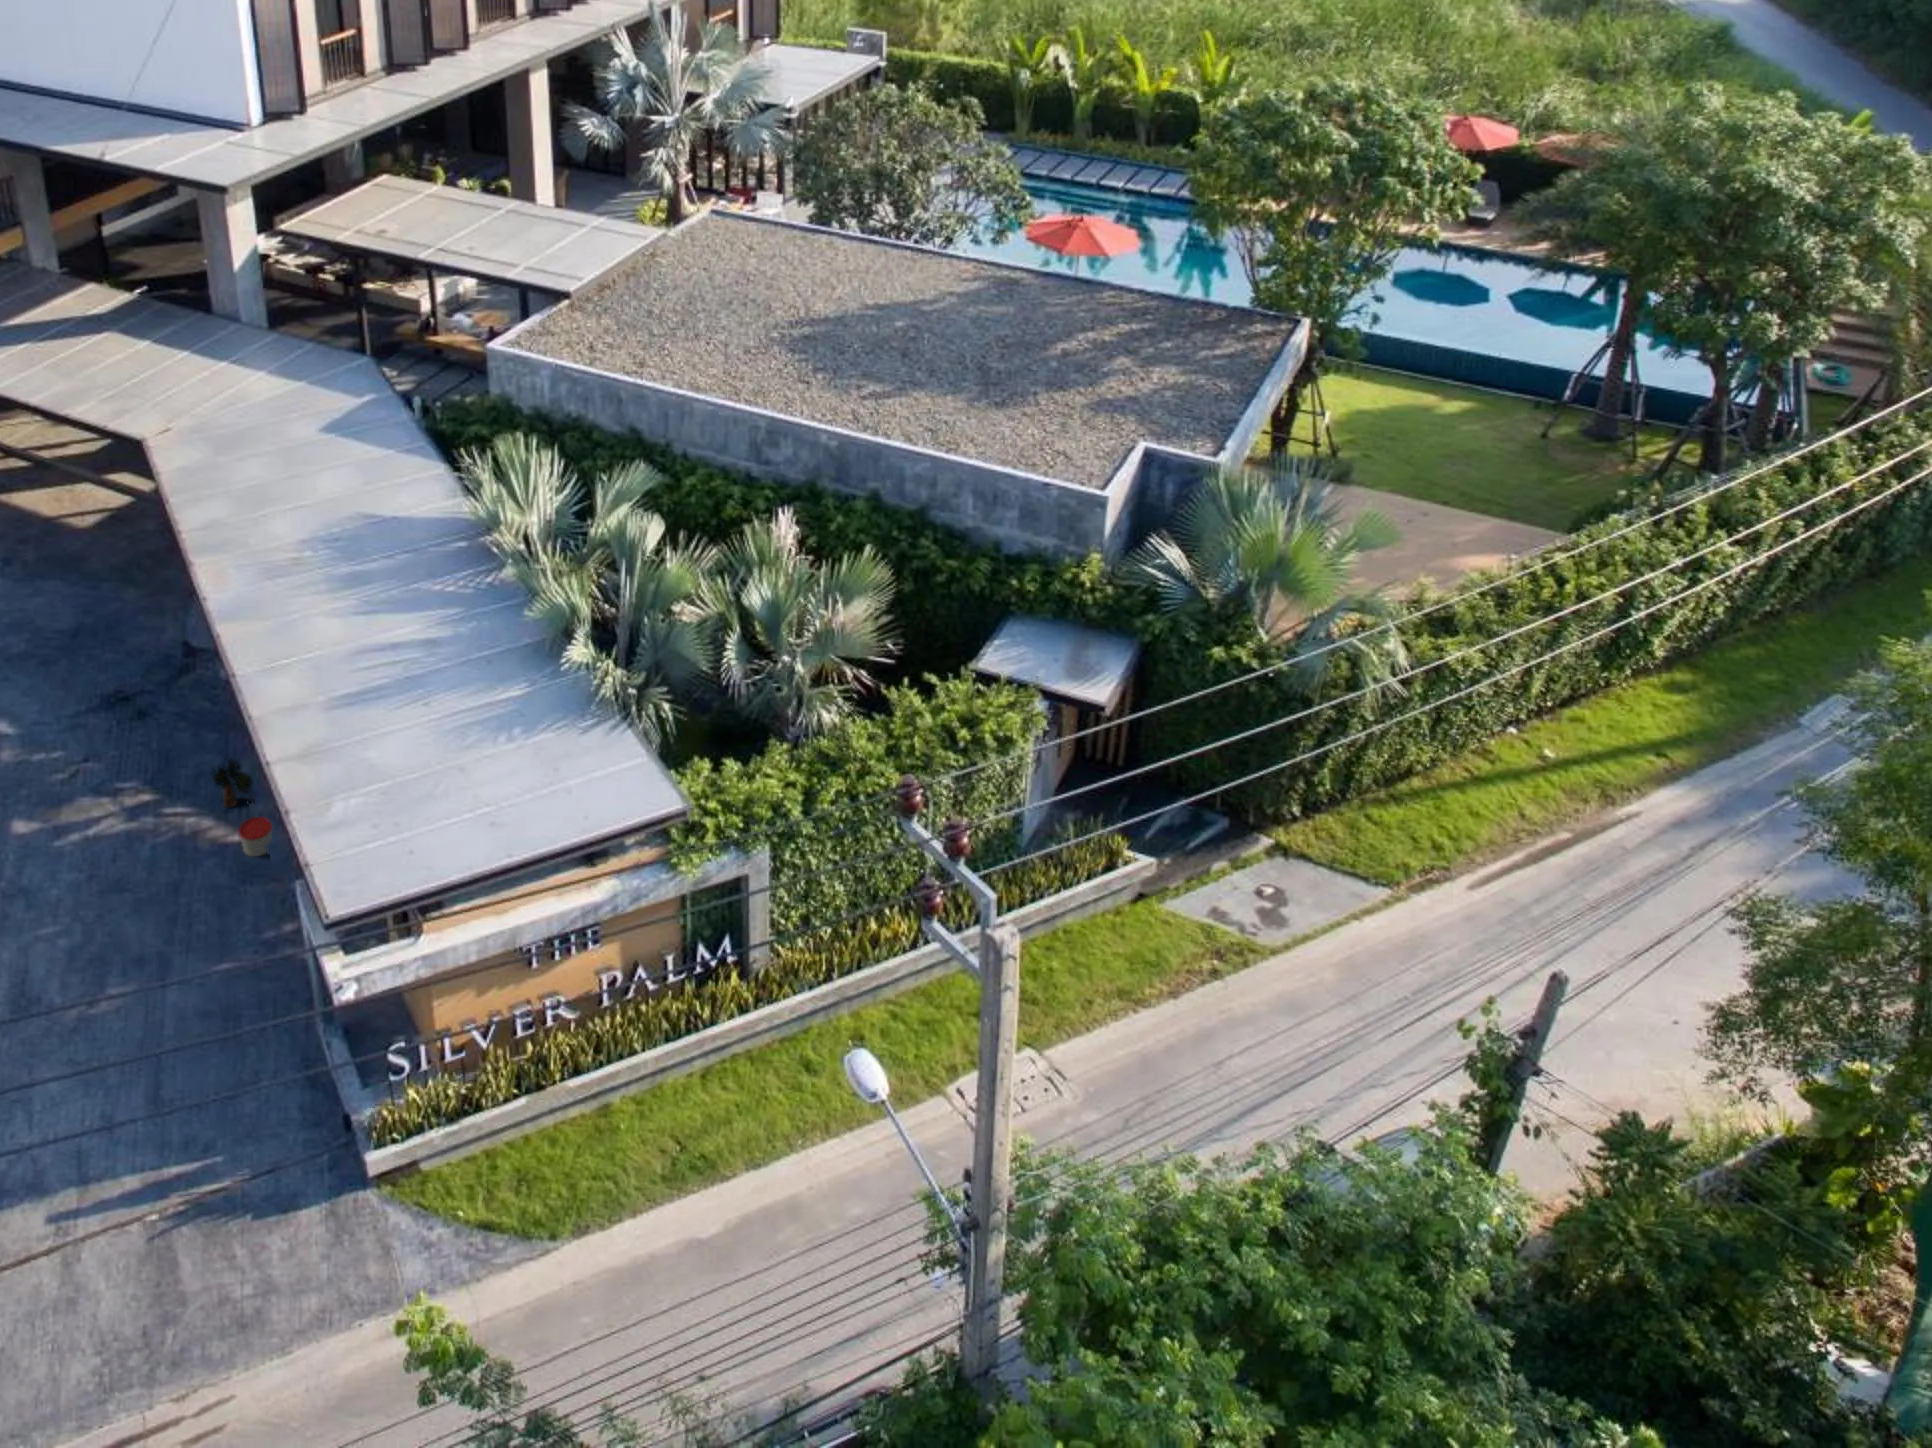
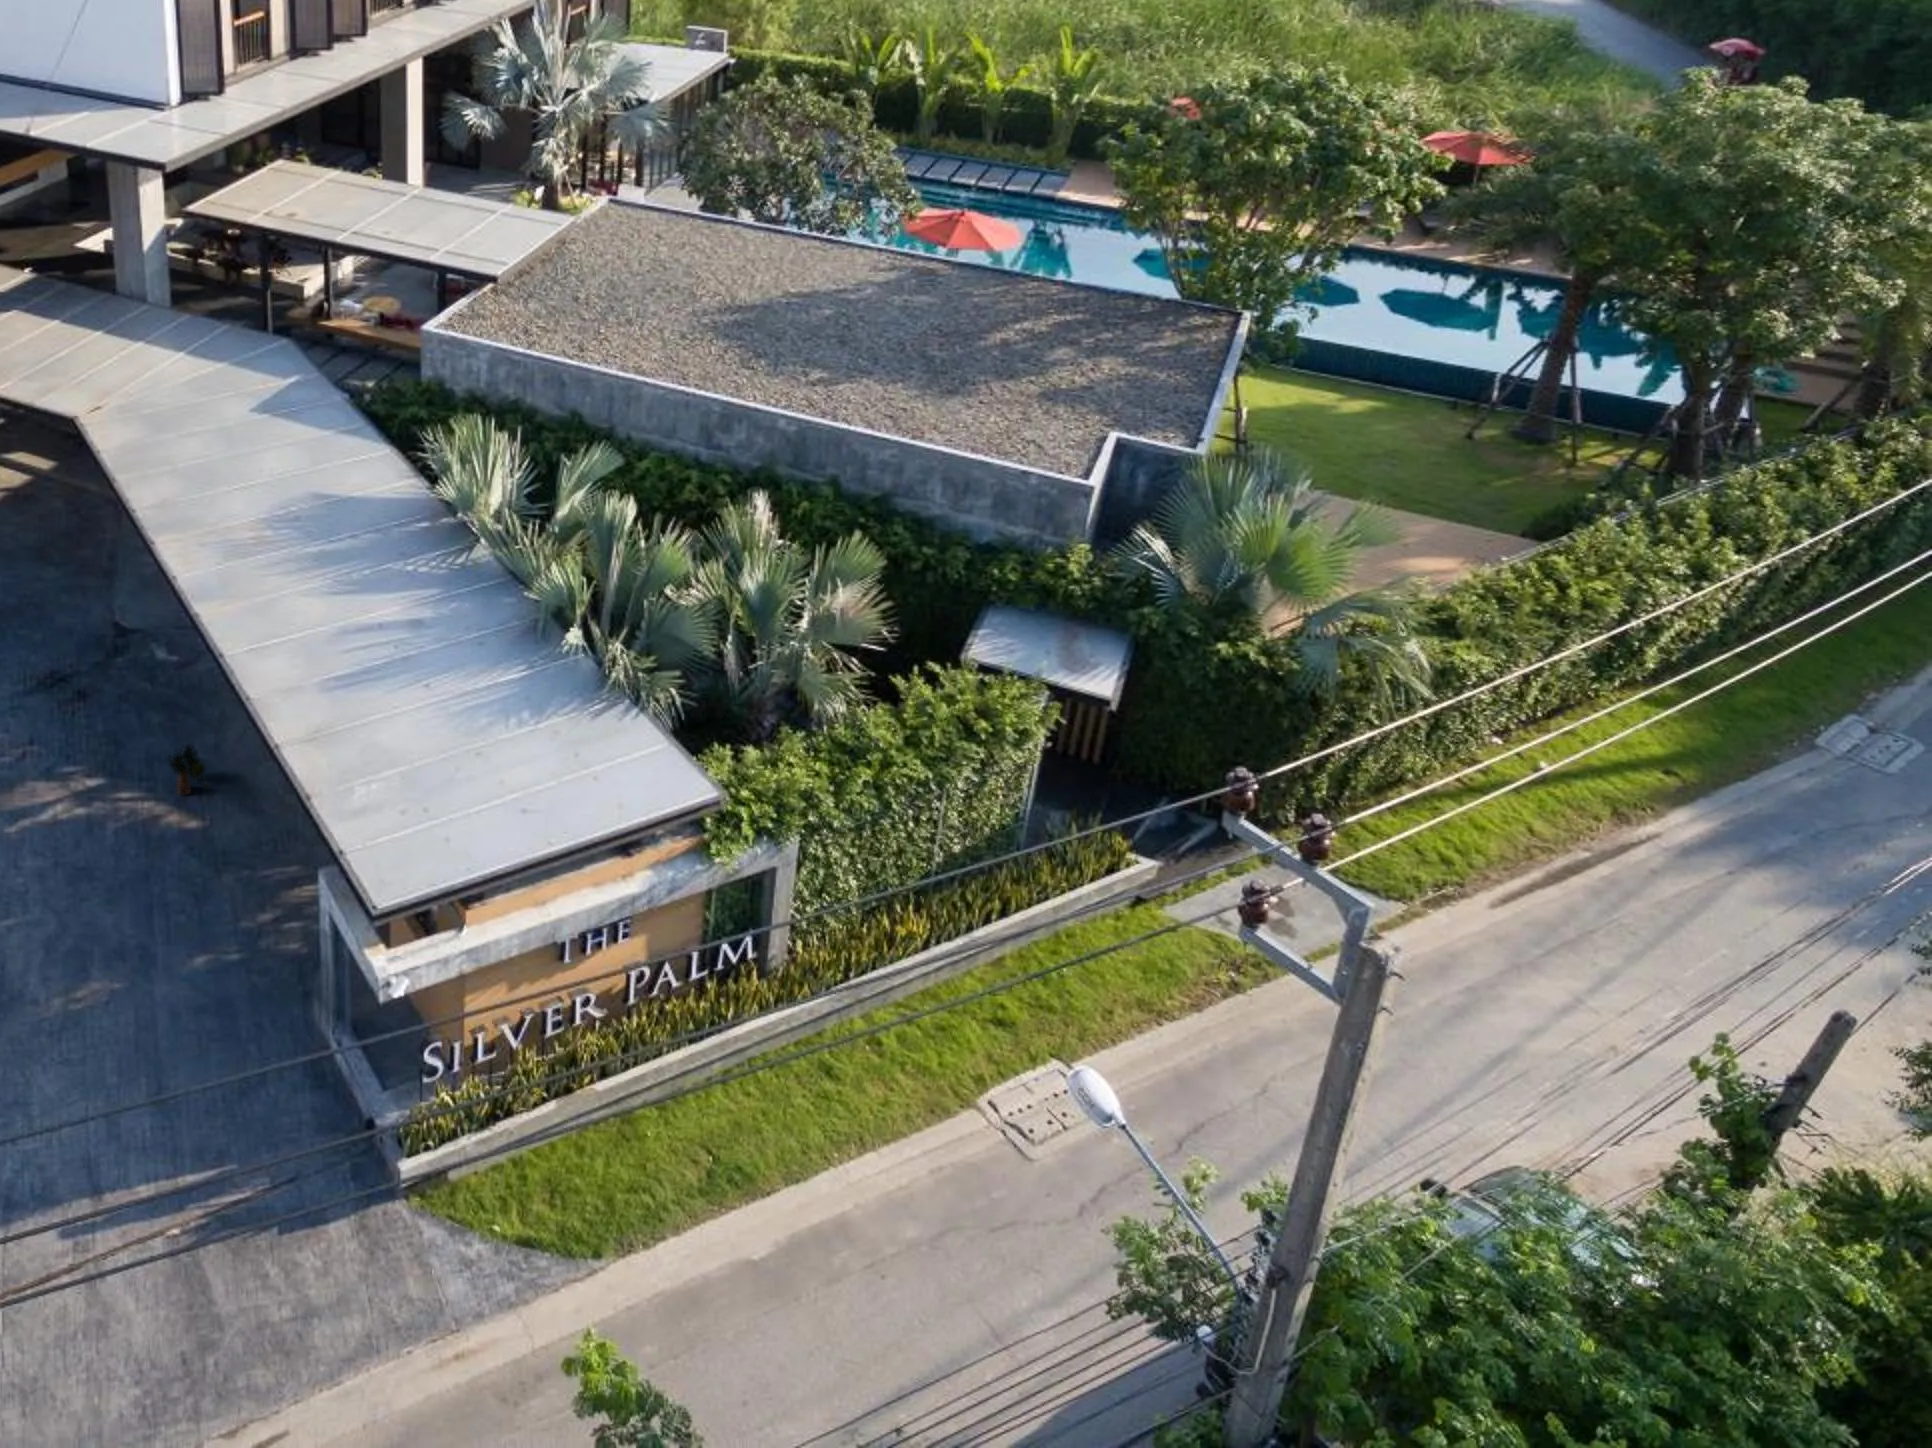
bucket: present [239,817,273,857] -> none [203,805,237,846]

